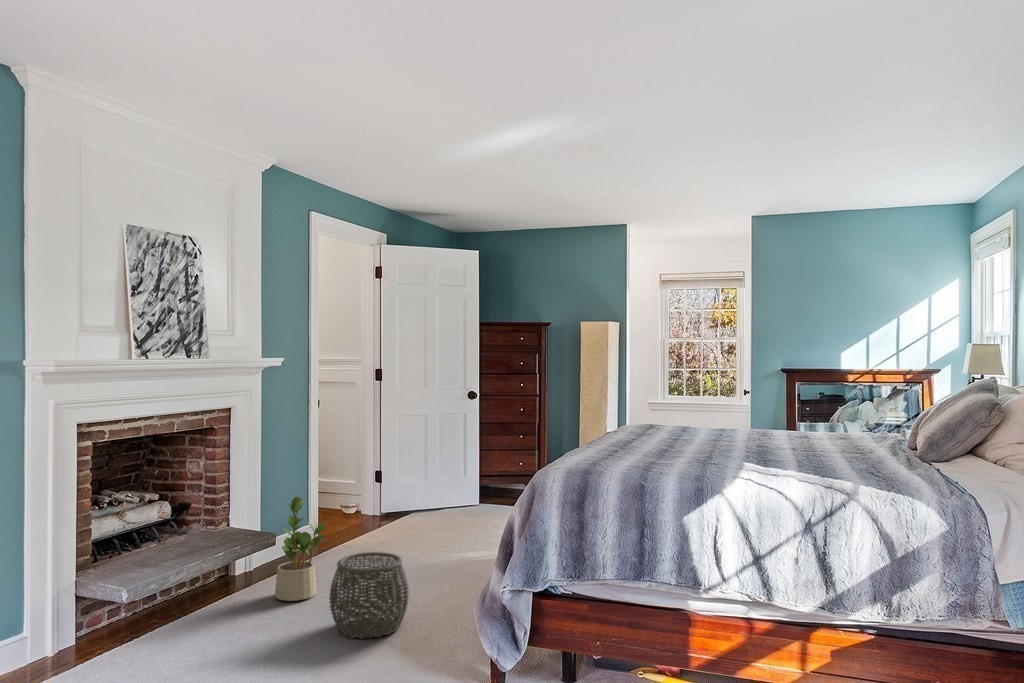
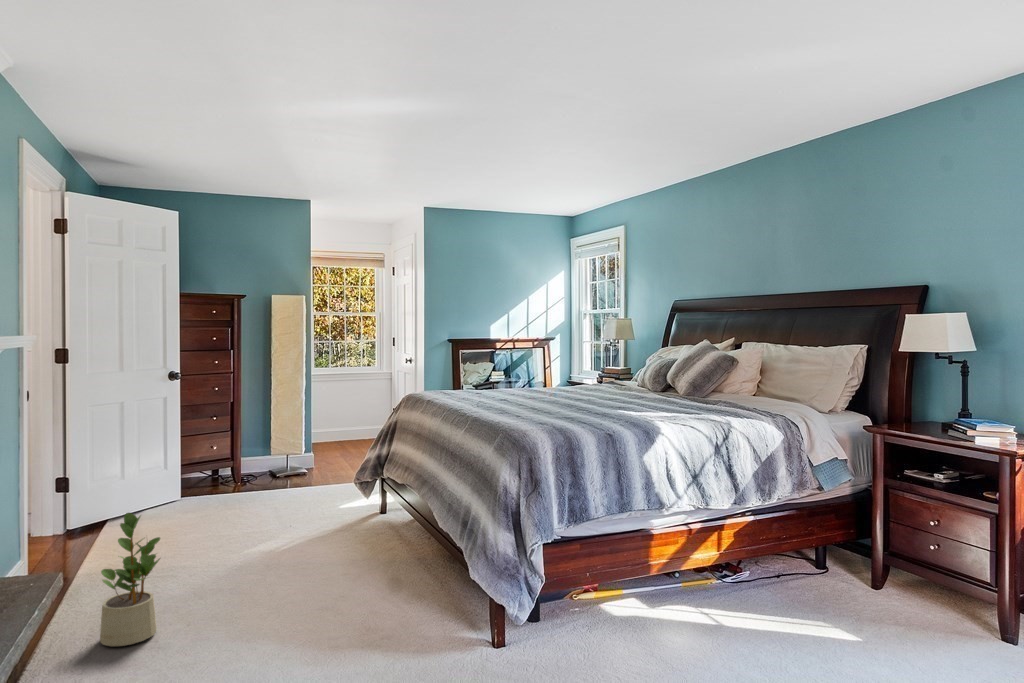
woven basket: present [329,552,409,639] -> none [236,551,330,652]

